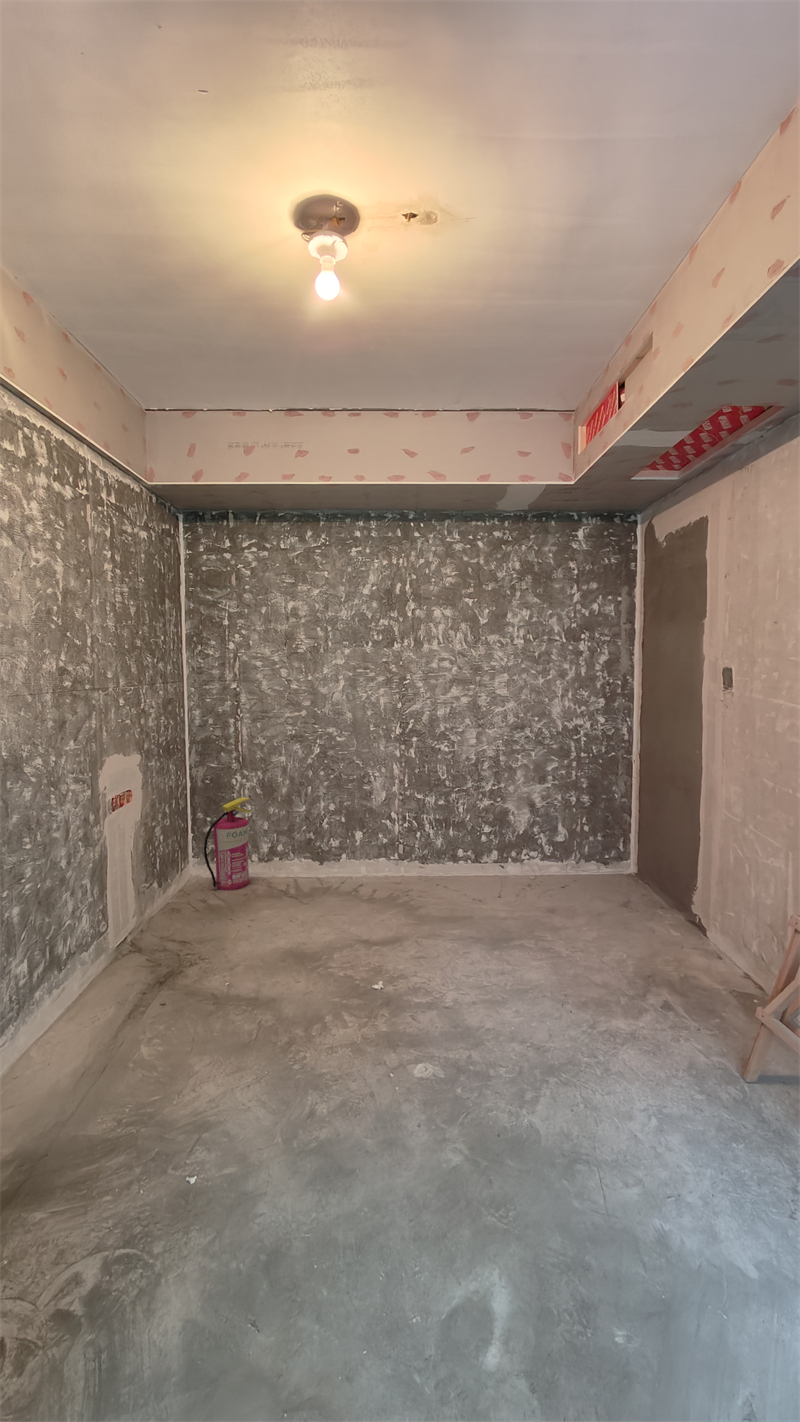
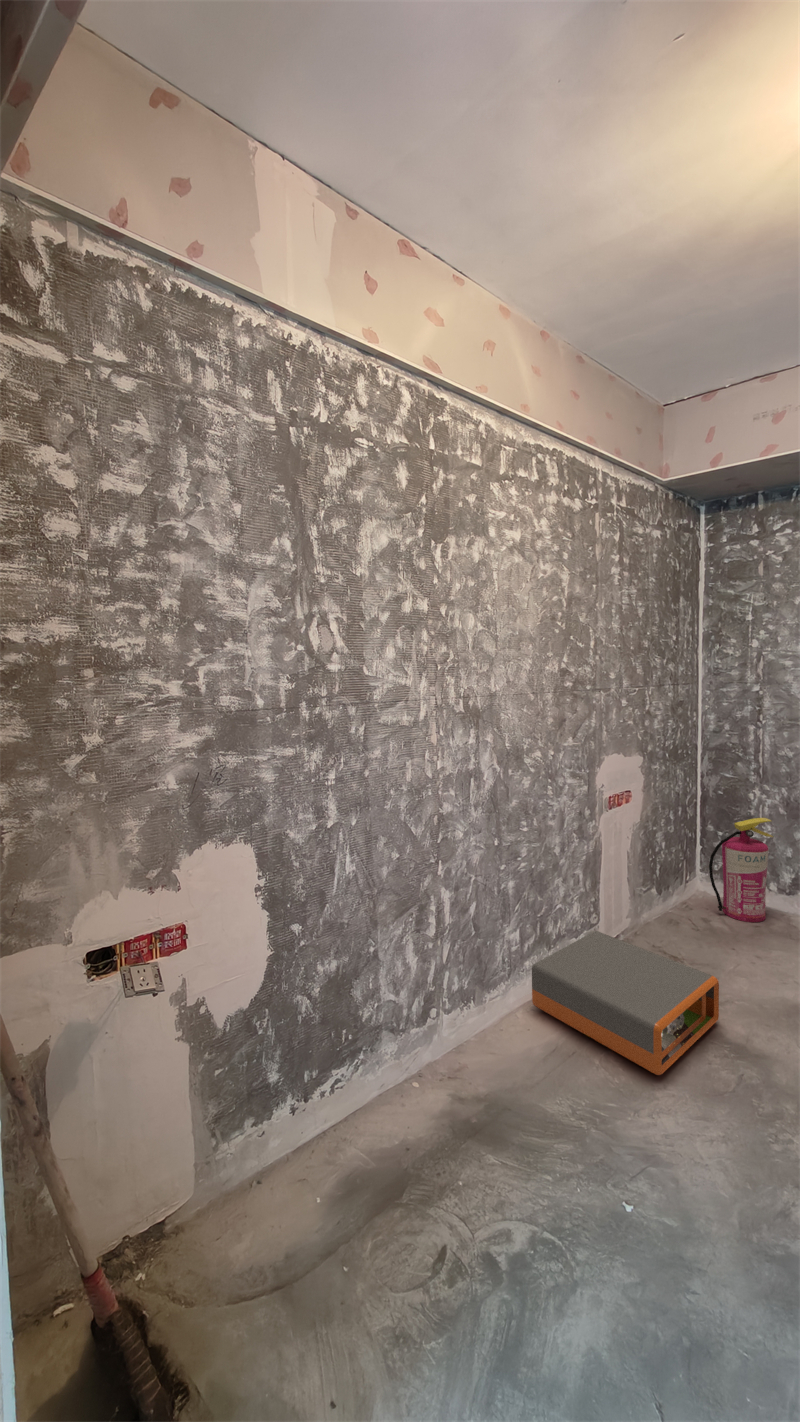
storage box: none [44,937,225,1038] -> present [532,931,719,1075]

